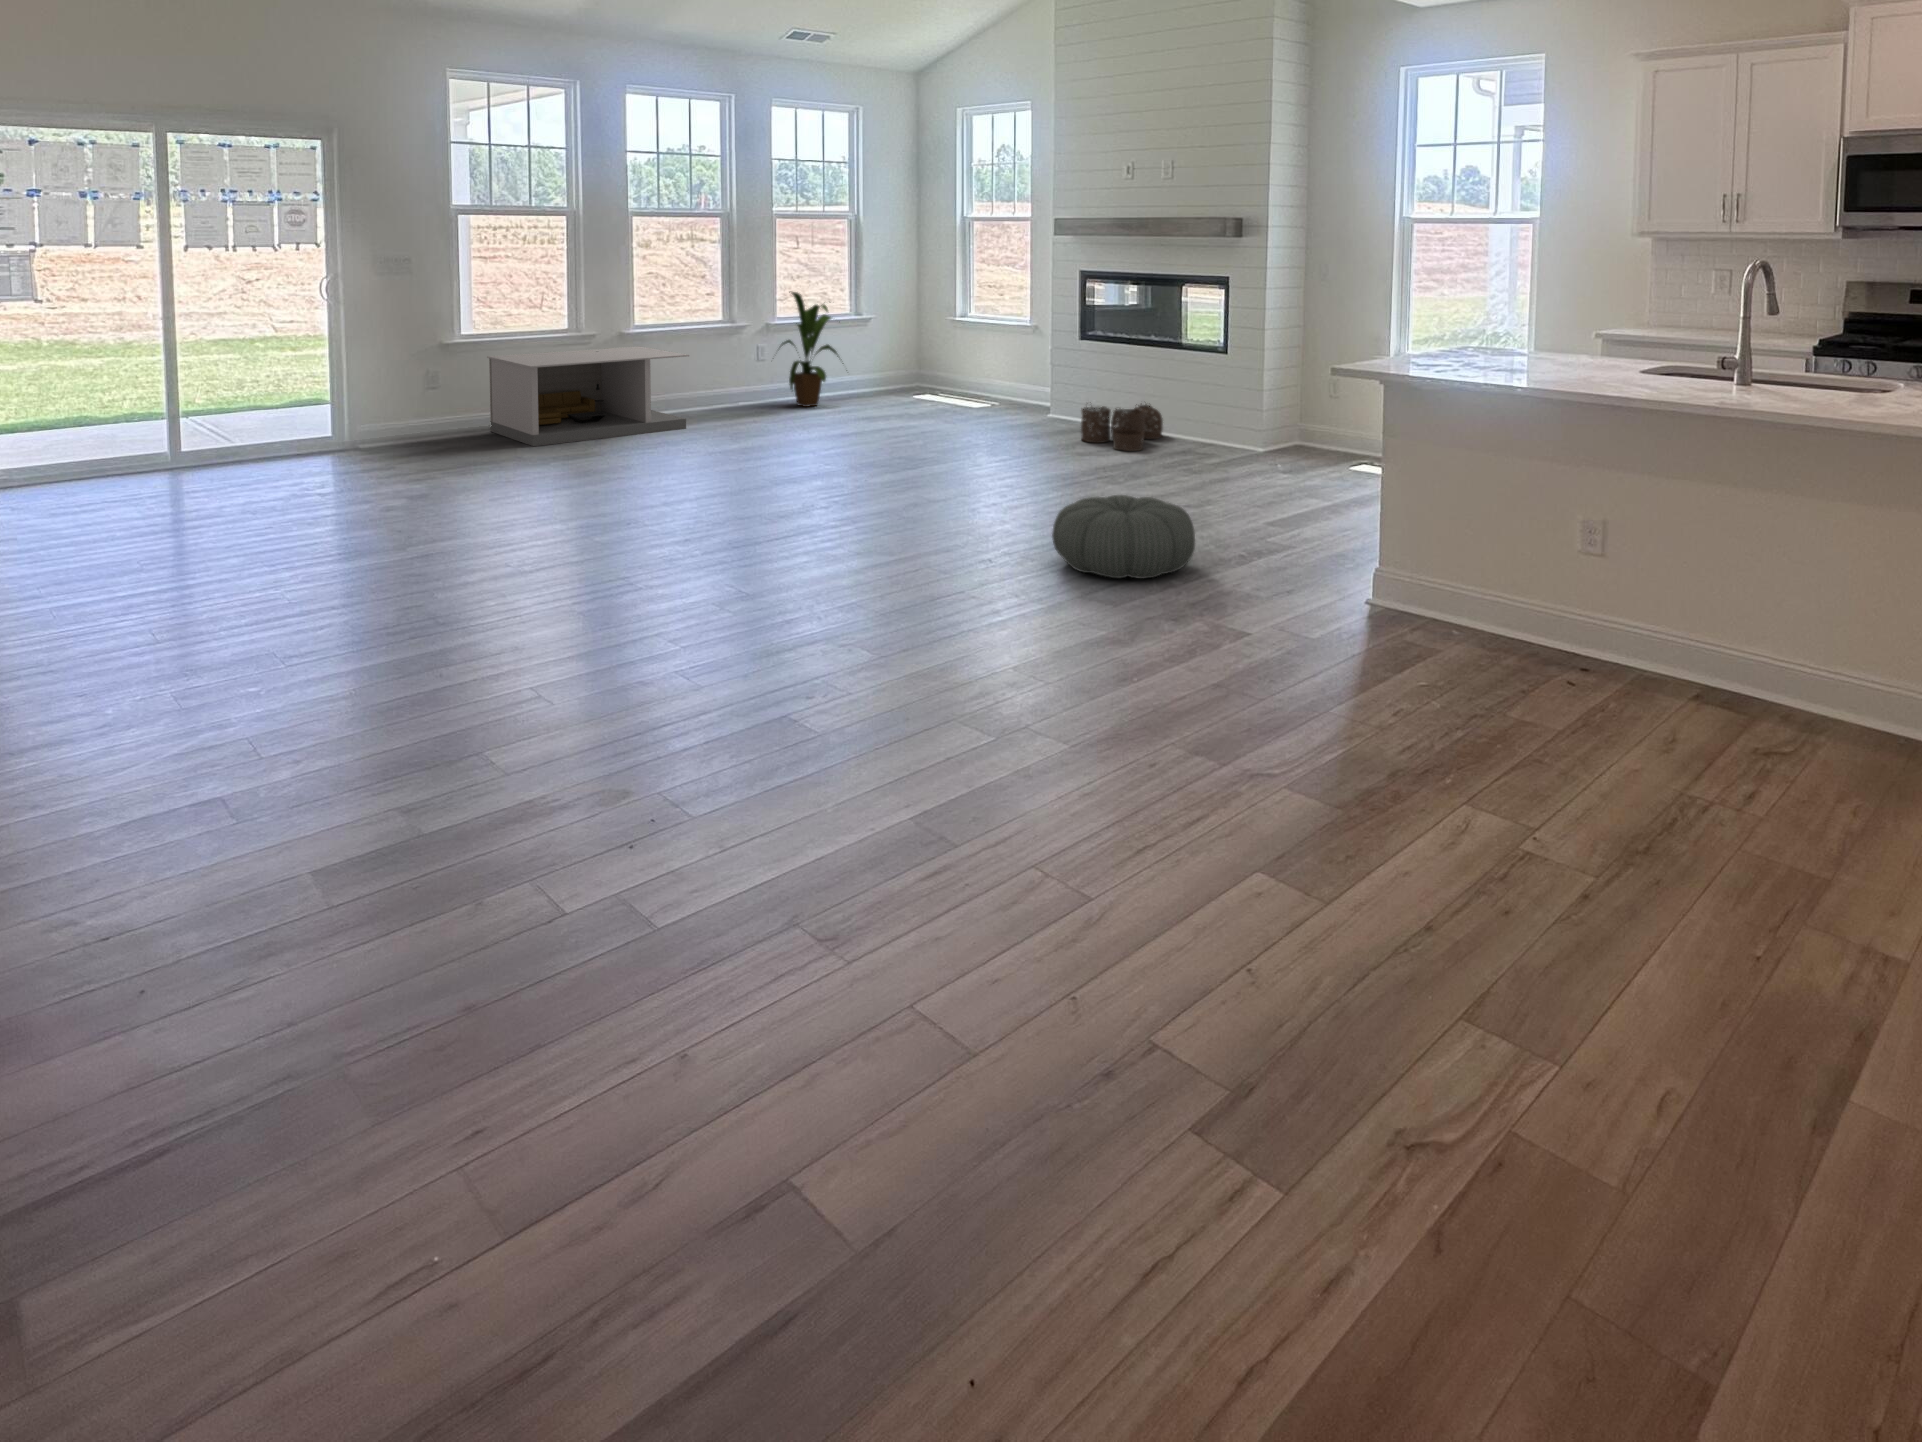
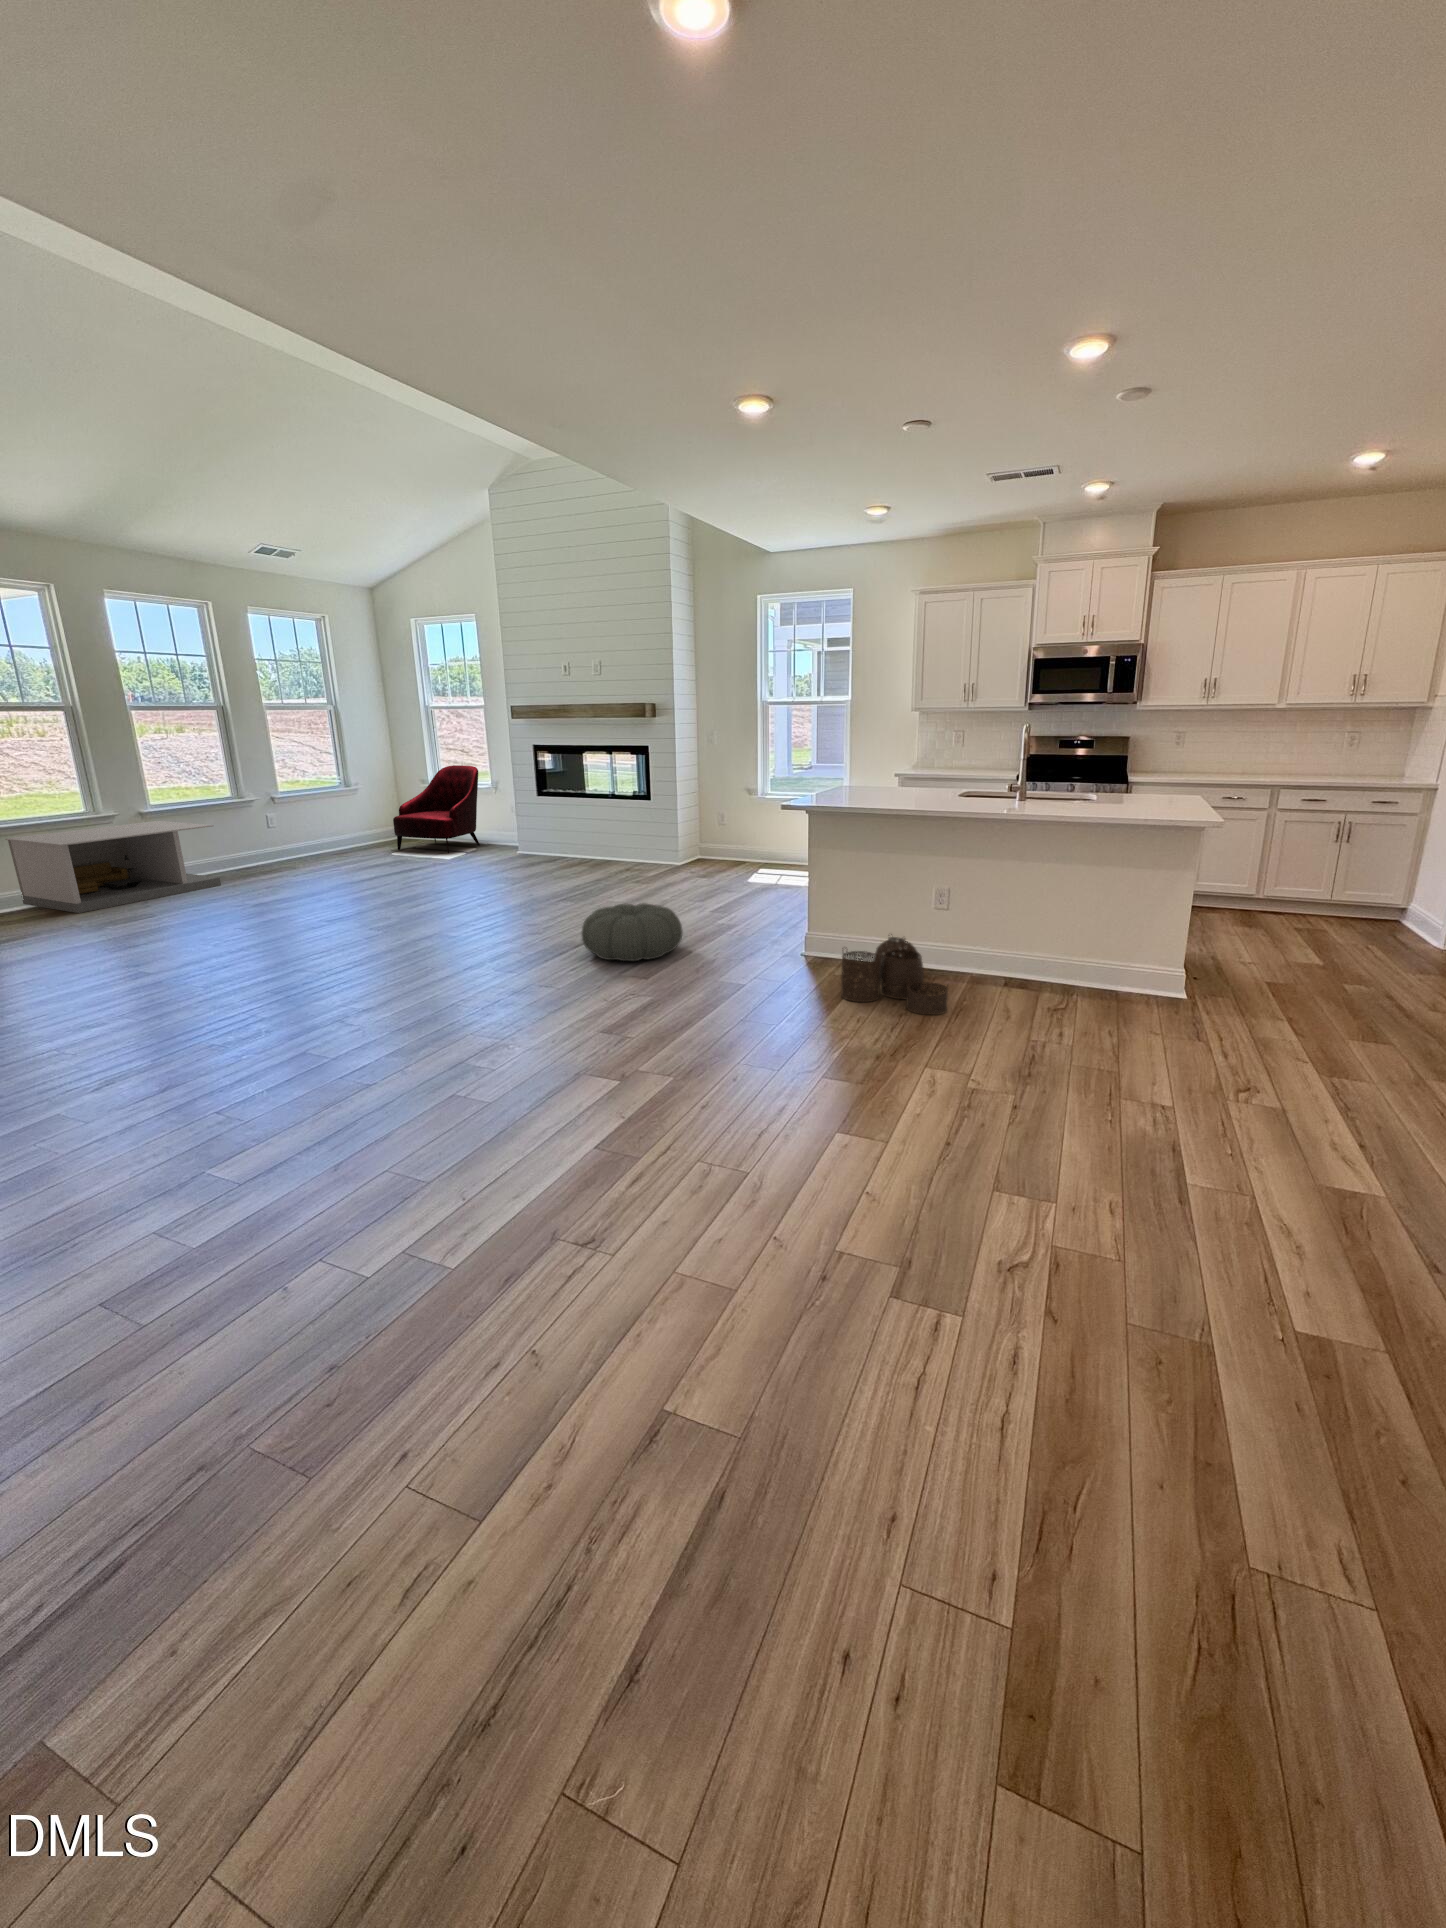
house plant: present [780,292,844,407] -> none [282,769,353,860]
armchair: none [901,295,1015,411] -> present [393,765,480,853]
woven basket: present [1081,404,1163,451] -> present [841,934,948,1015]

